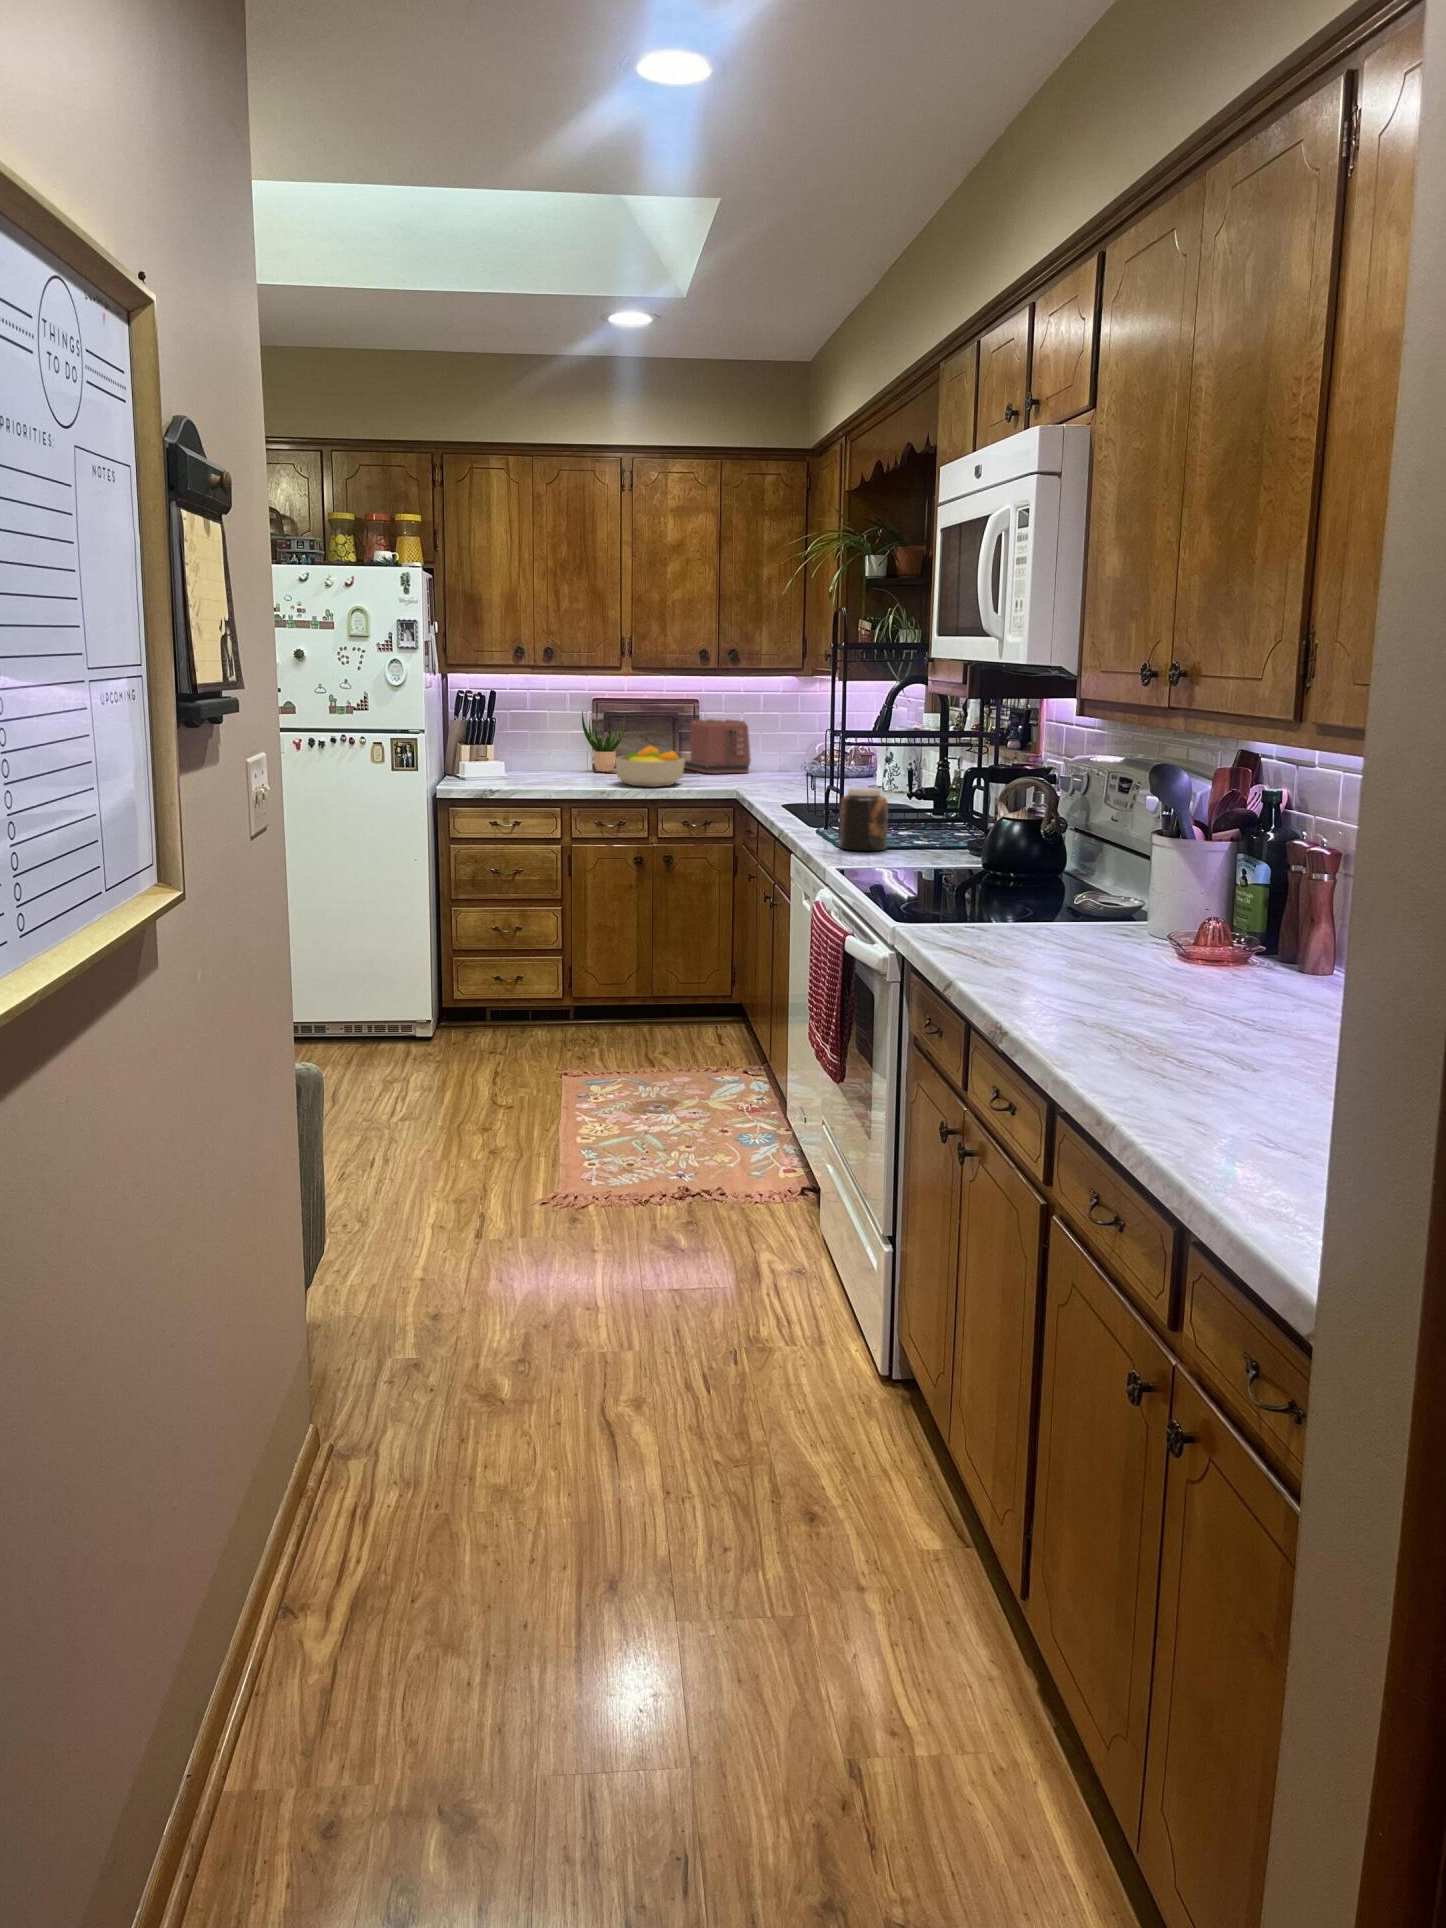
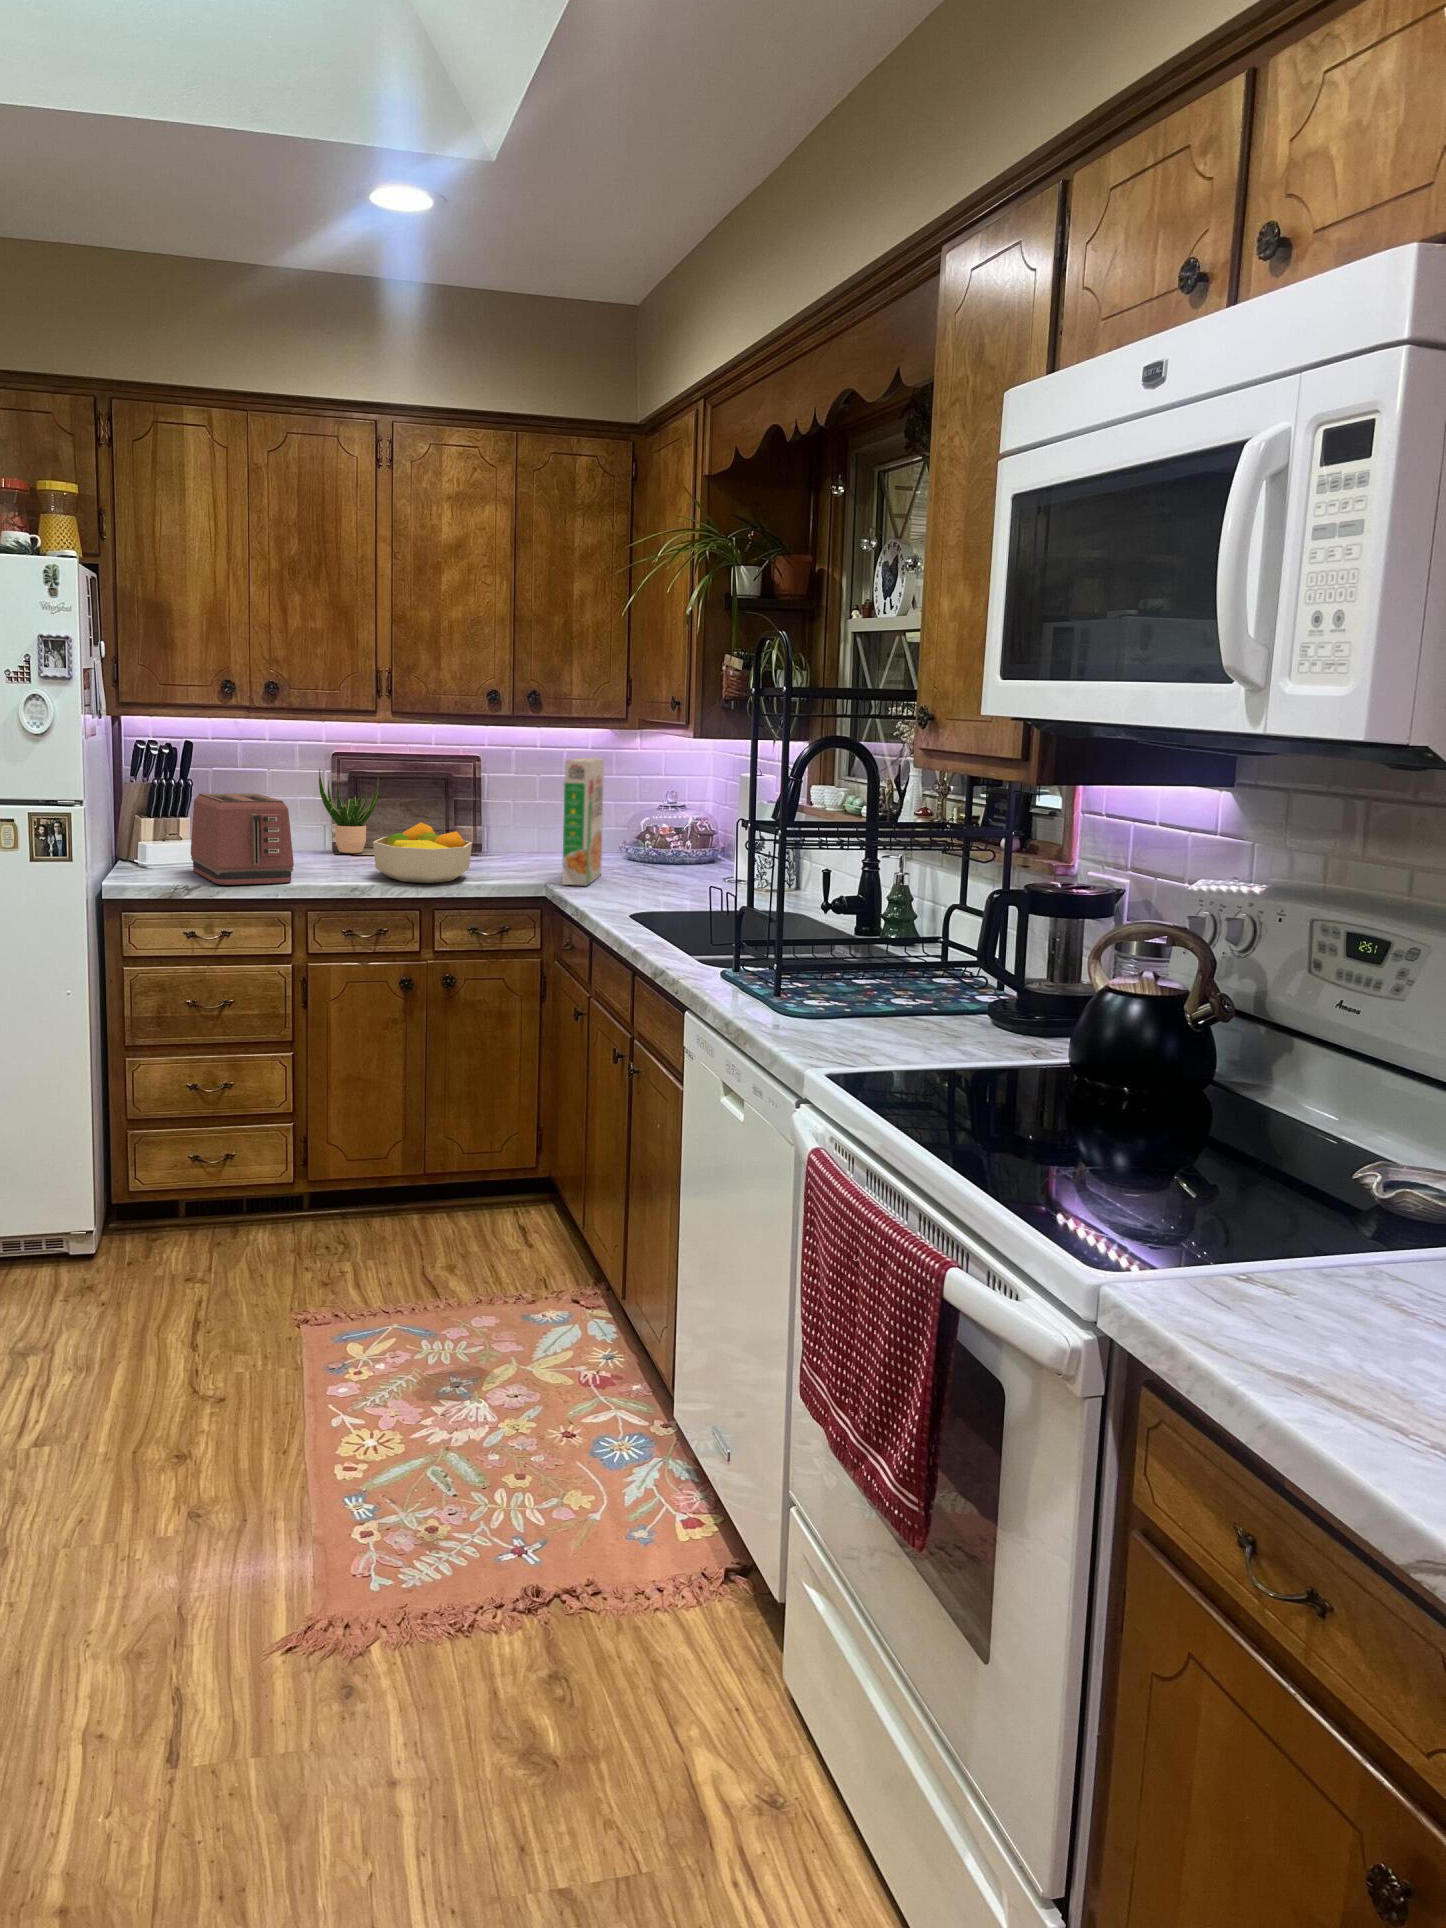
cereal box: none [747,696,781,788] -> present [562,758,604,886]
toaster: present [684,719,751,774] -> present [191,793,294,885]
jar: present [840,788,888,851] -> none [786,927,864,1032]

